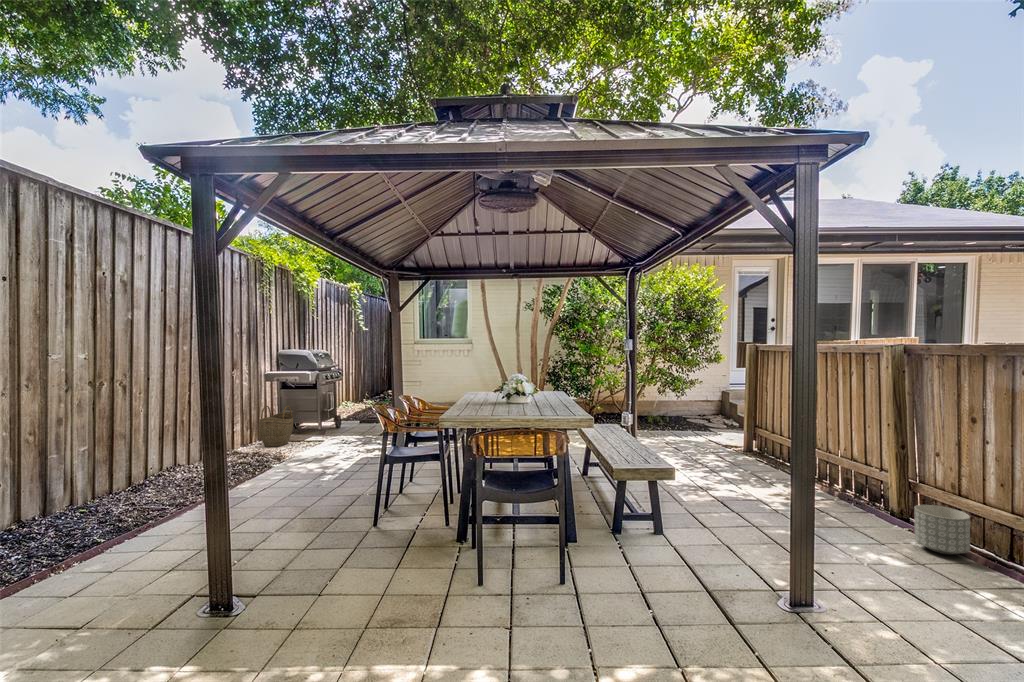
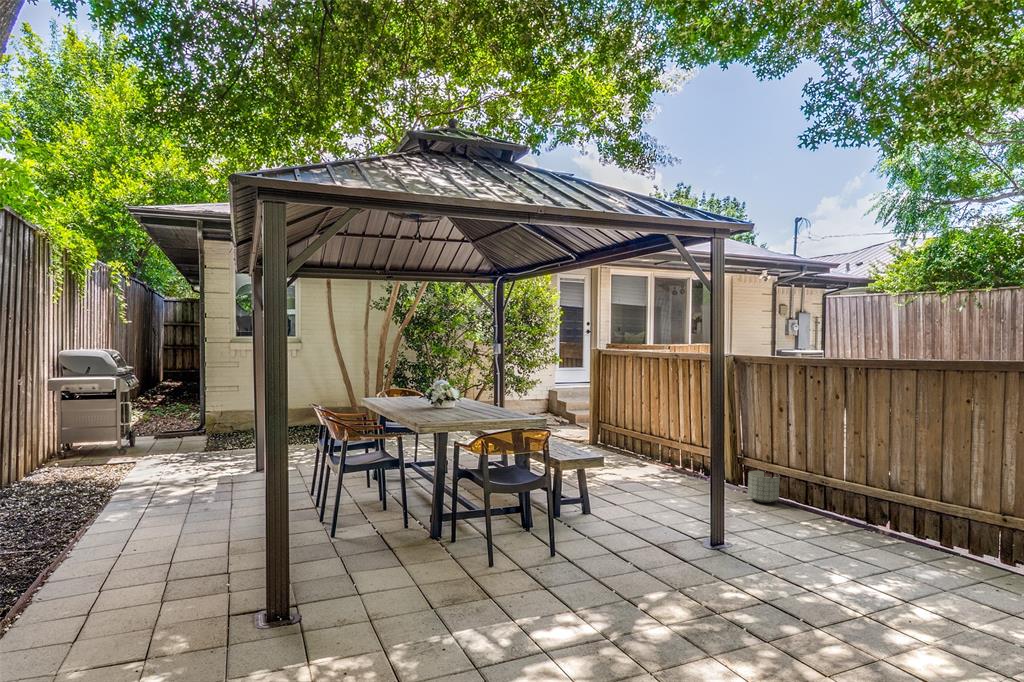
woven basket: present [259,406,293,447] -> none [13,423,63,483]

